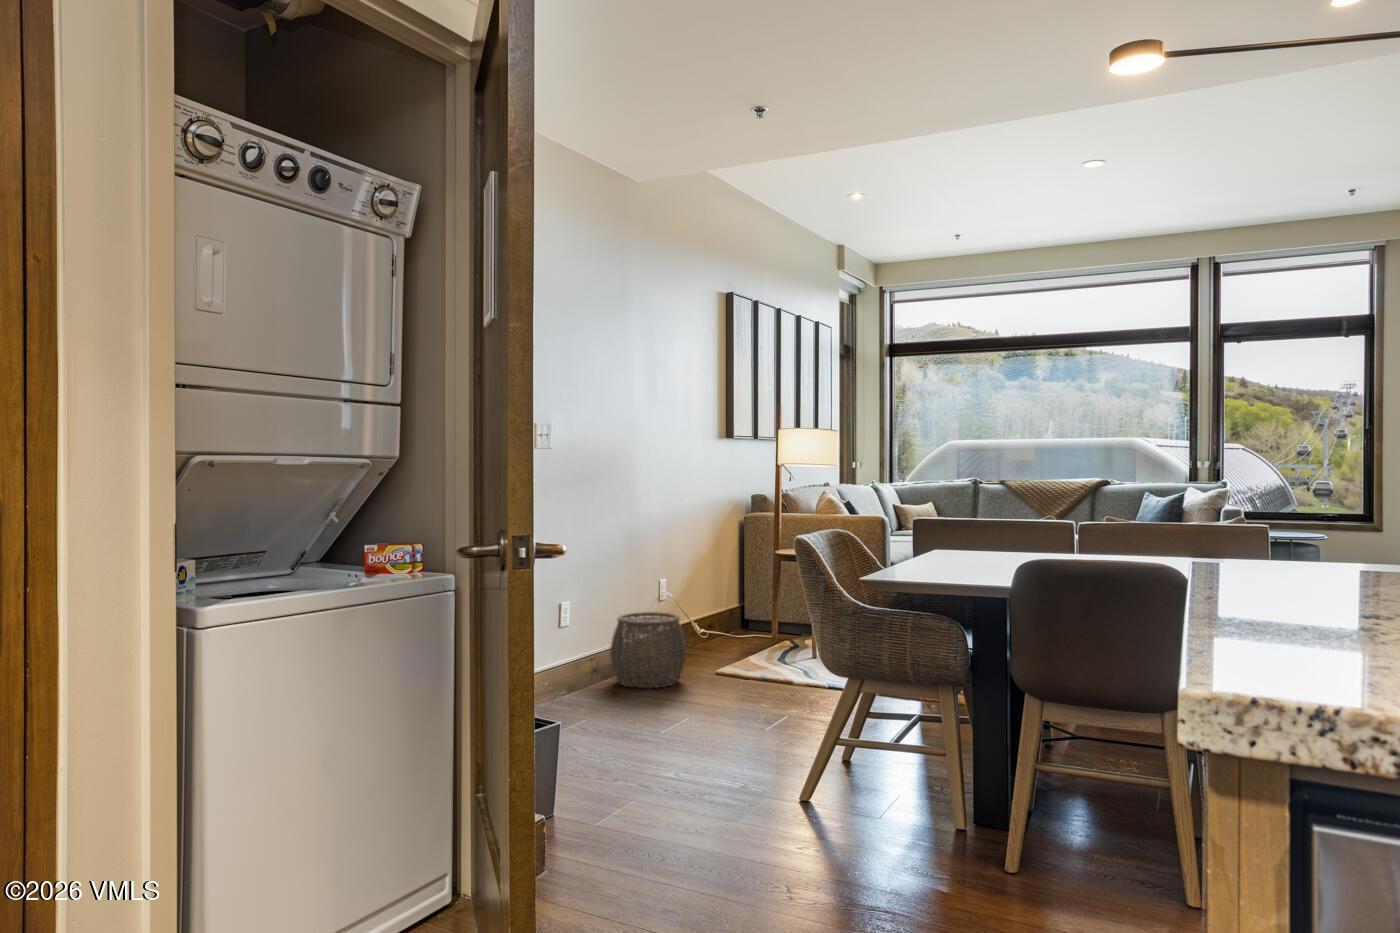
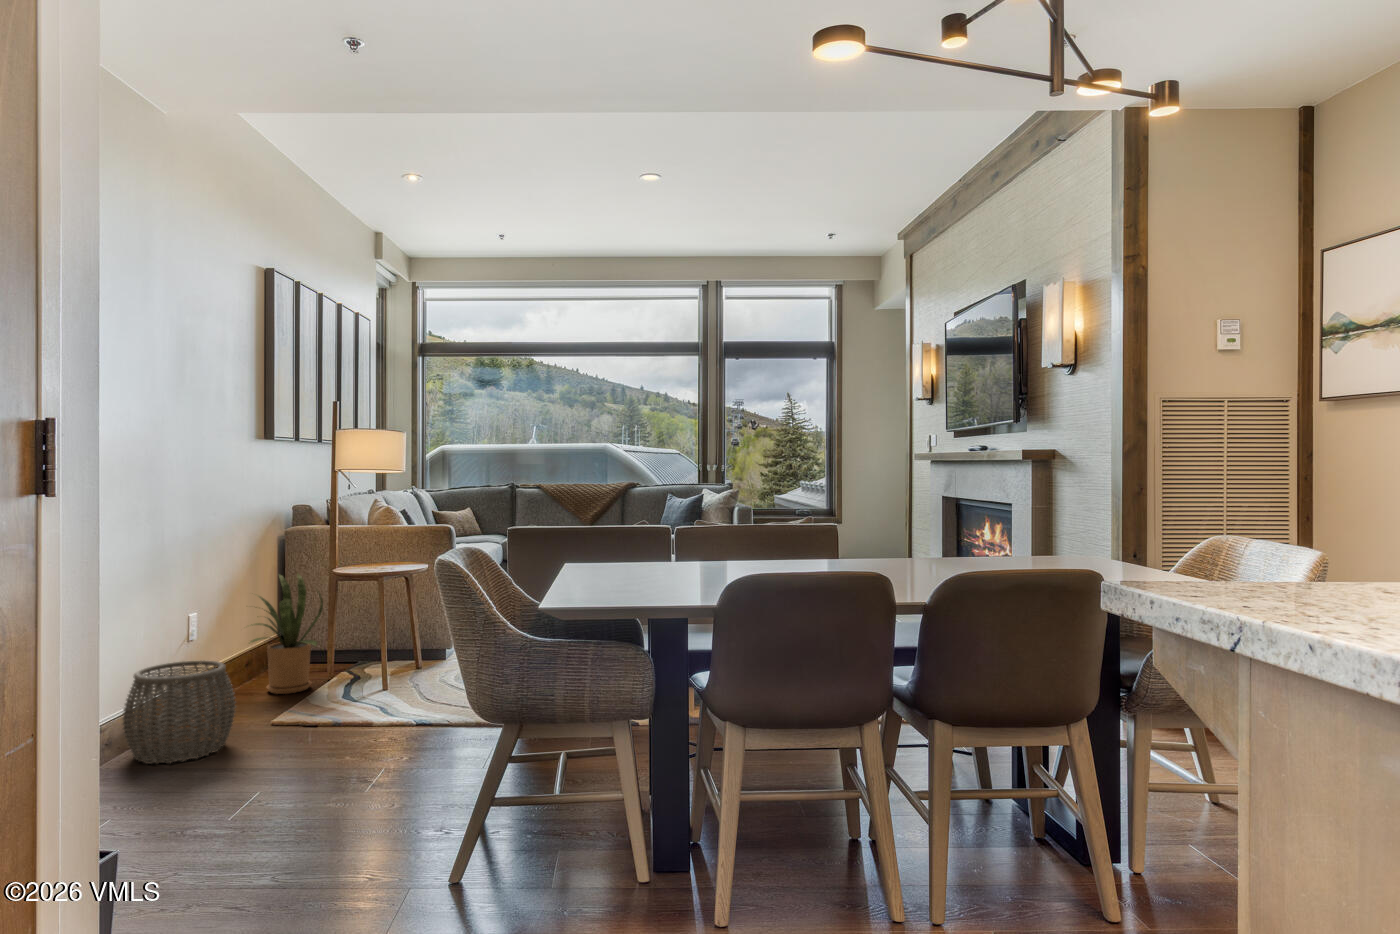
house plant: none [699,551,765,652] -> present [249,574,323,694]

